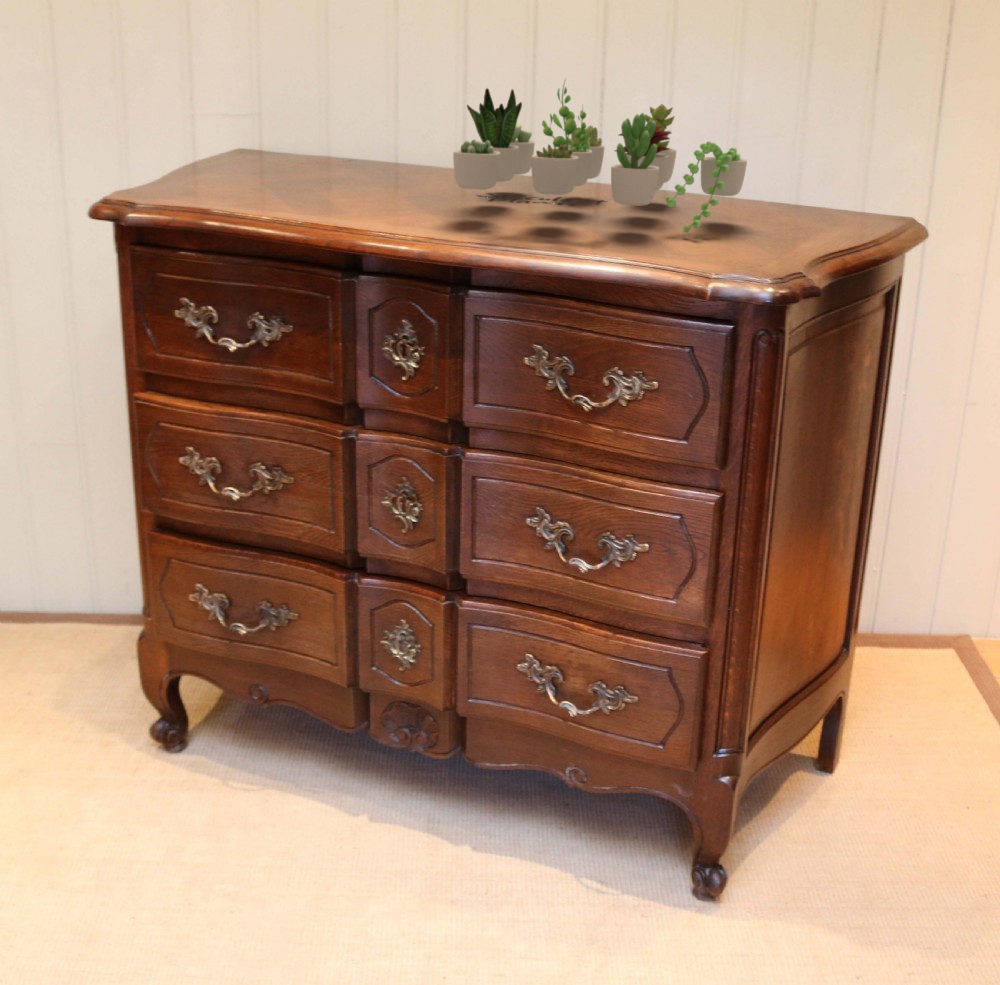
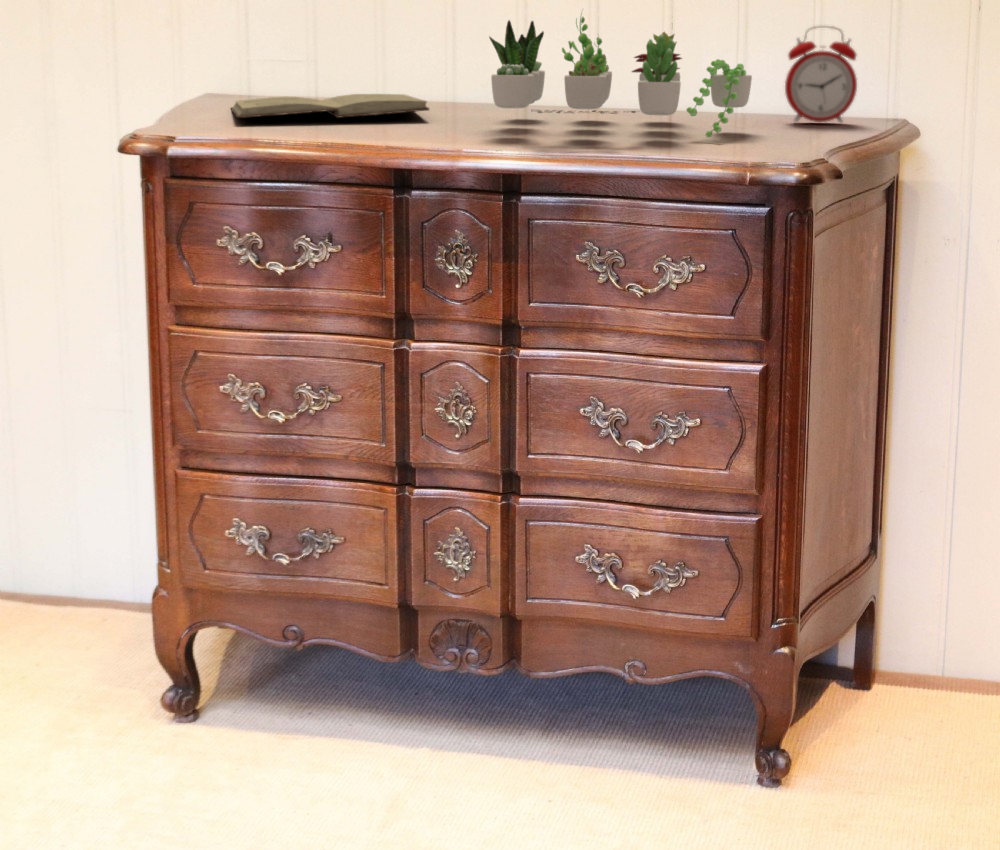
alarm clock: none [791,104,874,214] -> present [785,26,857,123]
book: none [208,154,411,185] -> present [231,94,429,118]

